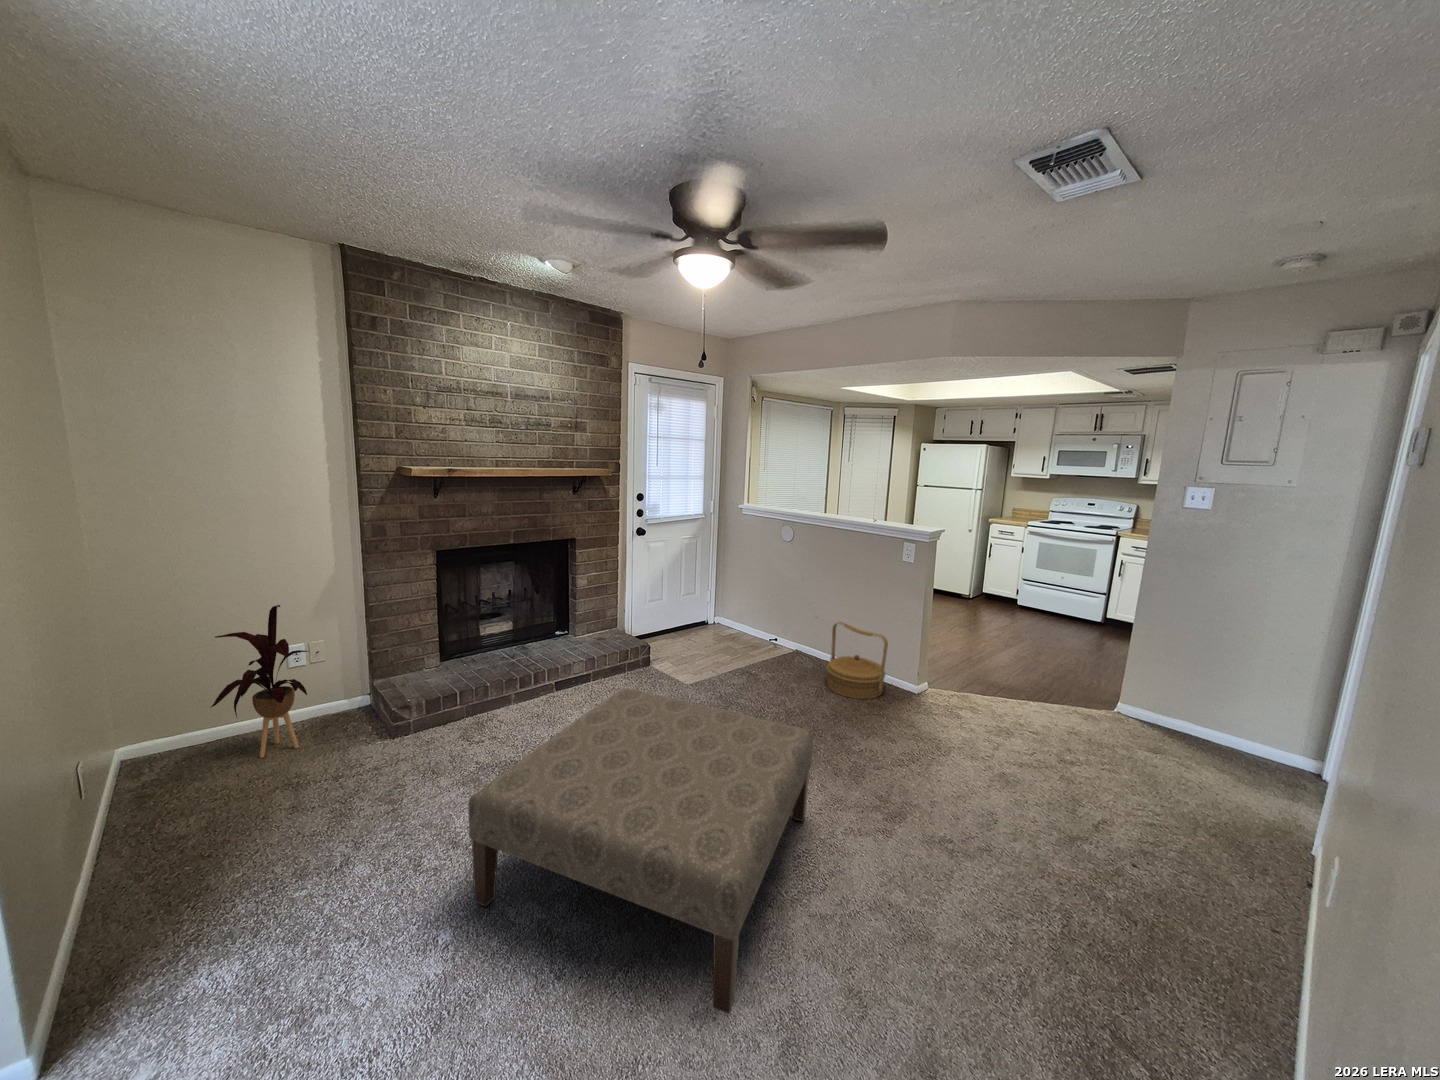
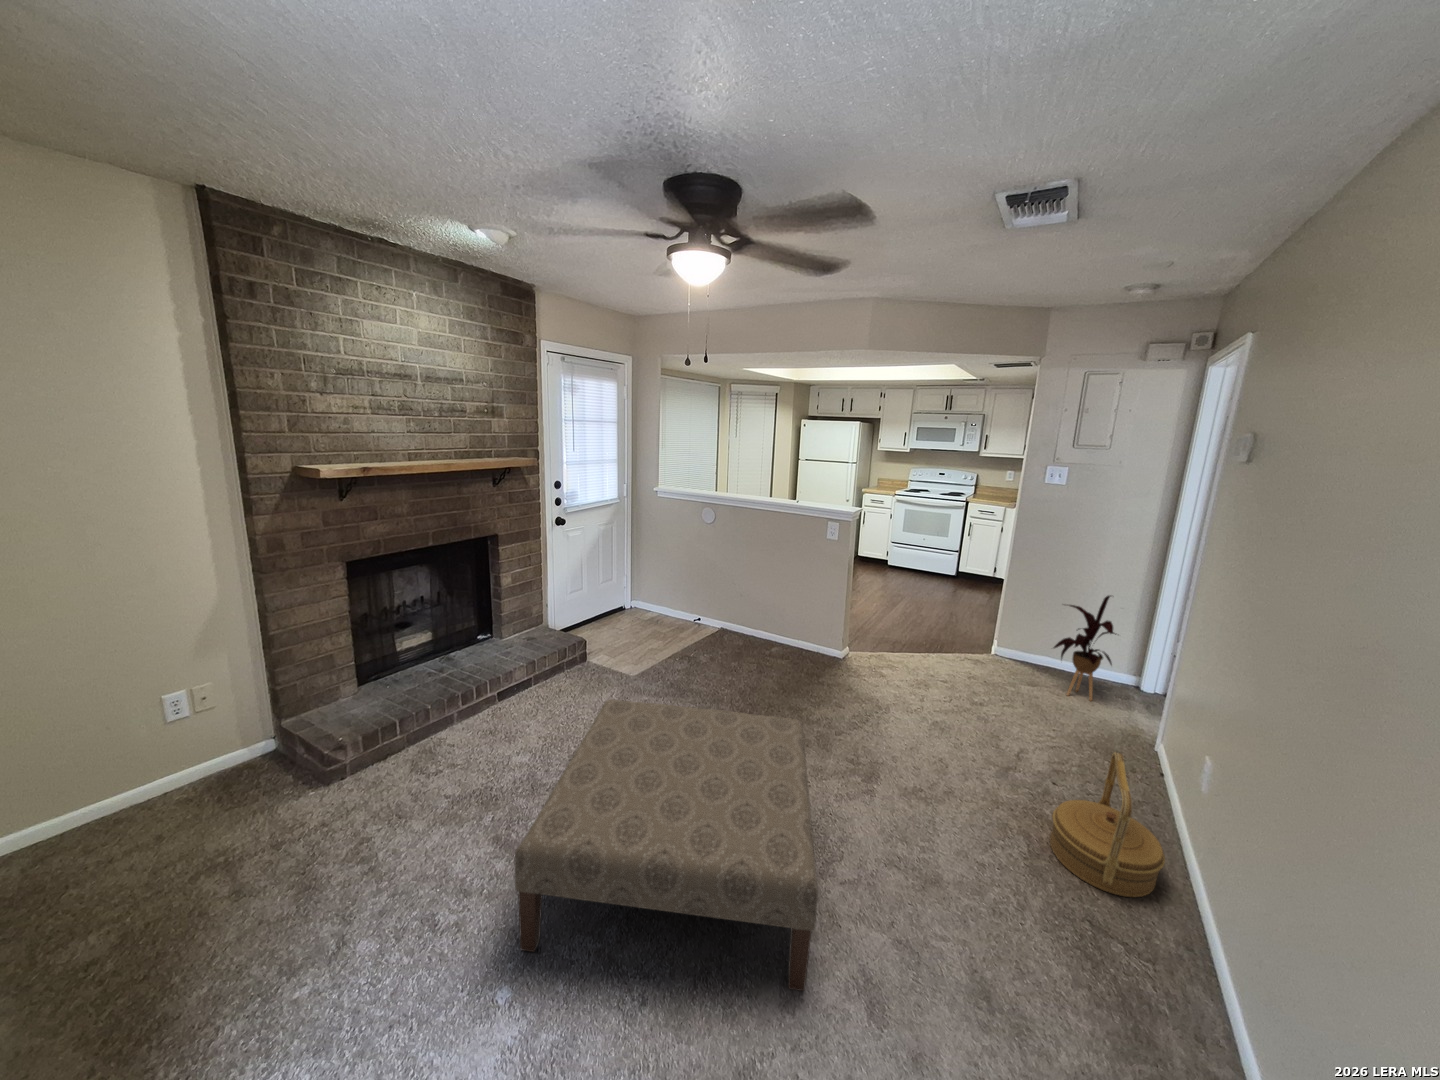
house plant: present [211,605,308,758] -> present [1054,596,1116,701]
woven basket: present [827,622,888,699] -> present [1050,753,1165,897]

